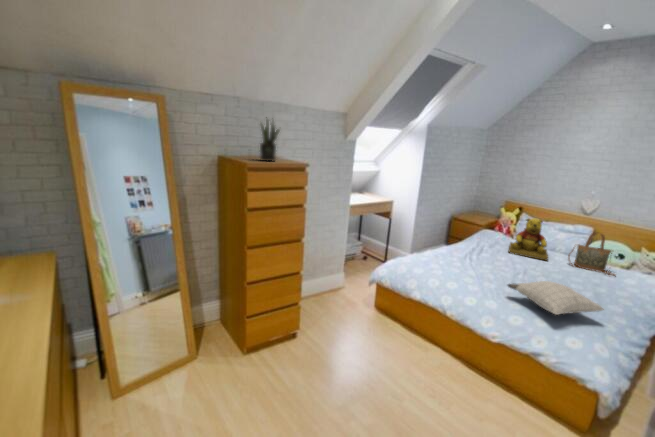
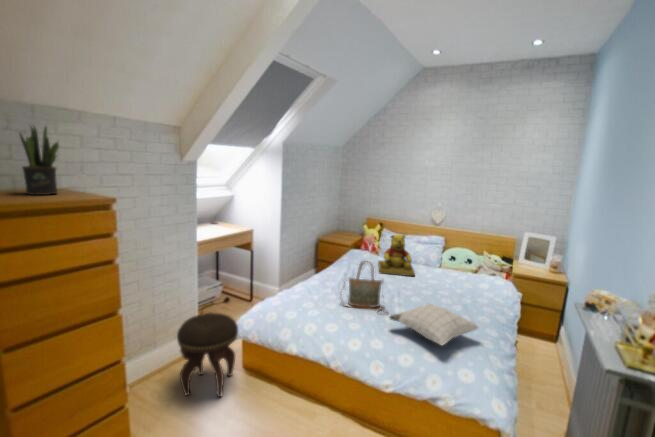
handbag: present [568,232,615,276] -> present [343,261,385,314]
footstool: none [332,258,375,320] -> present [177,313,238,397]

